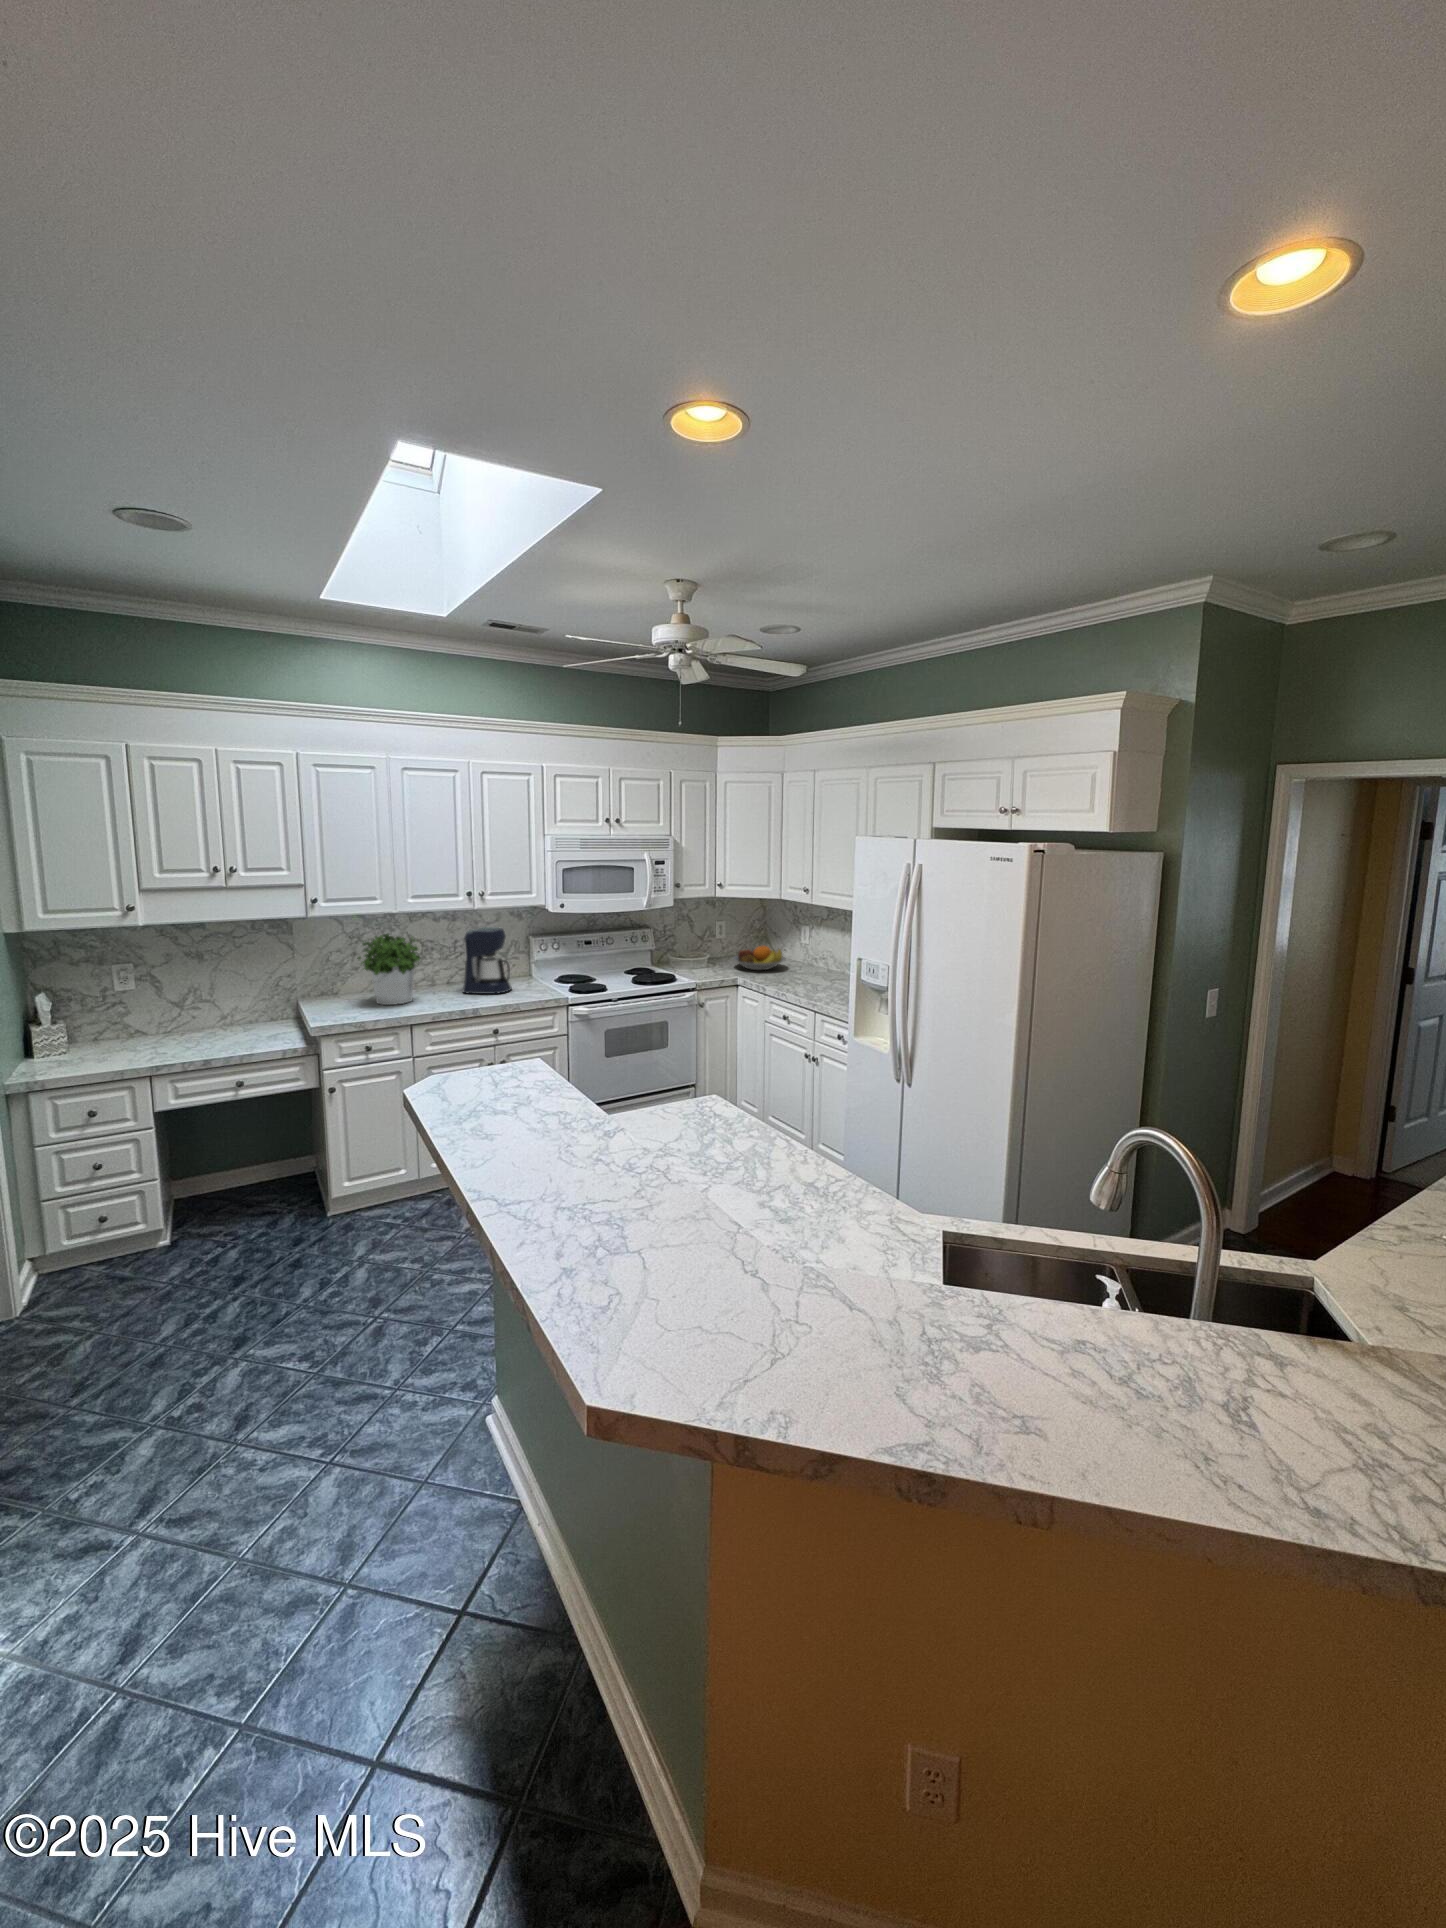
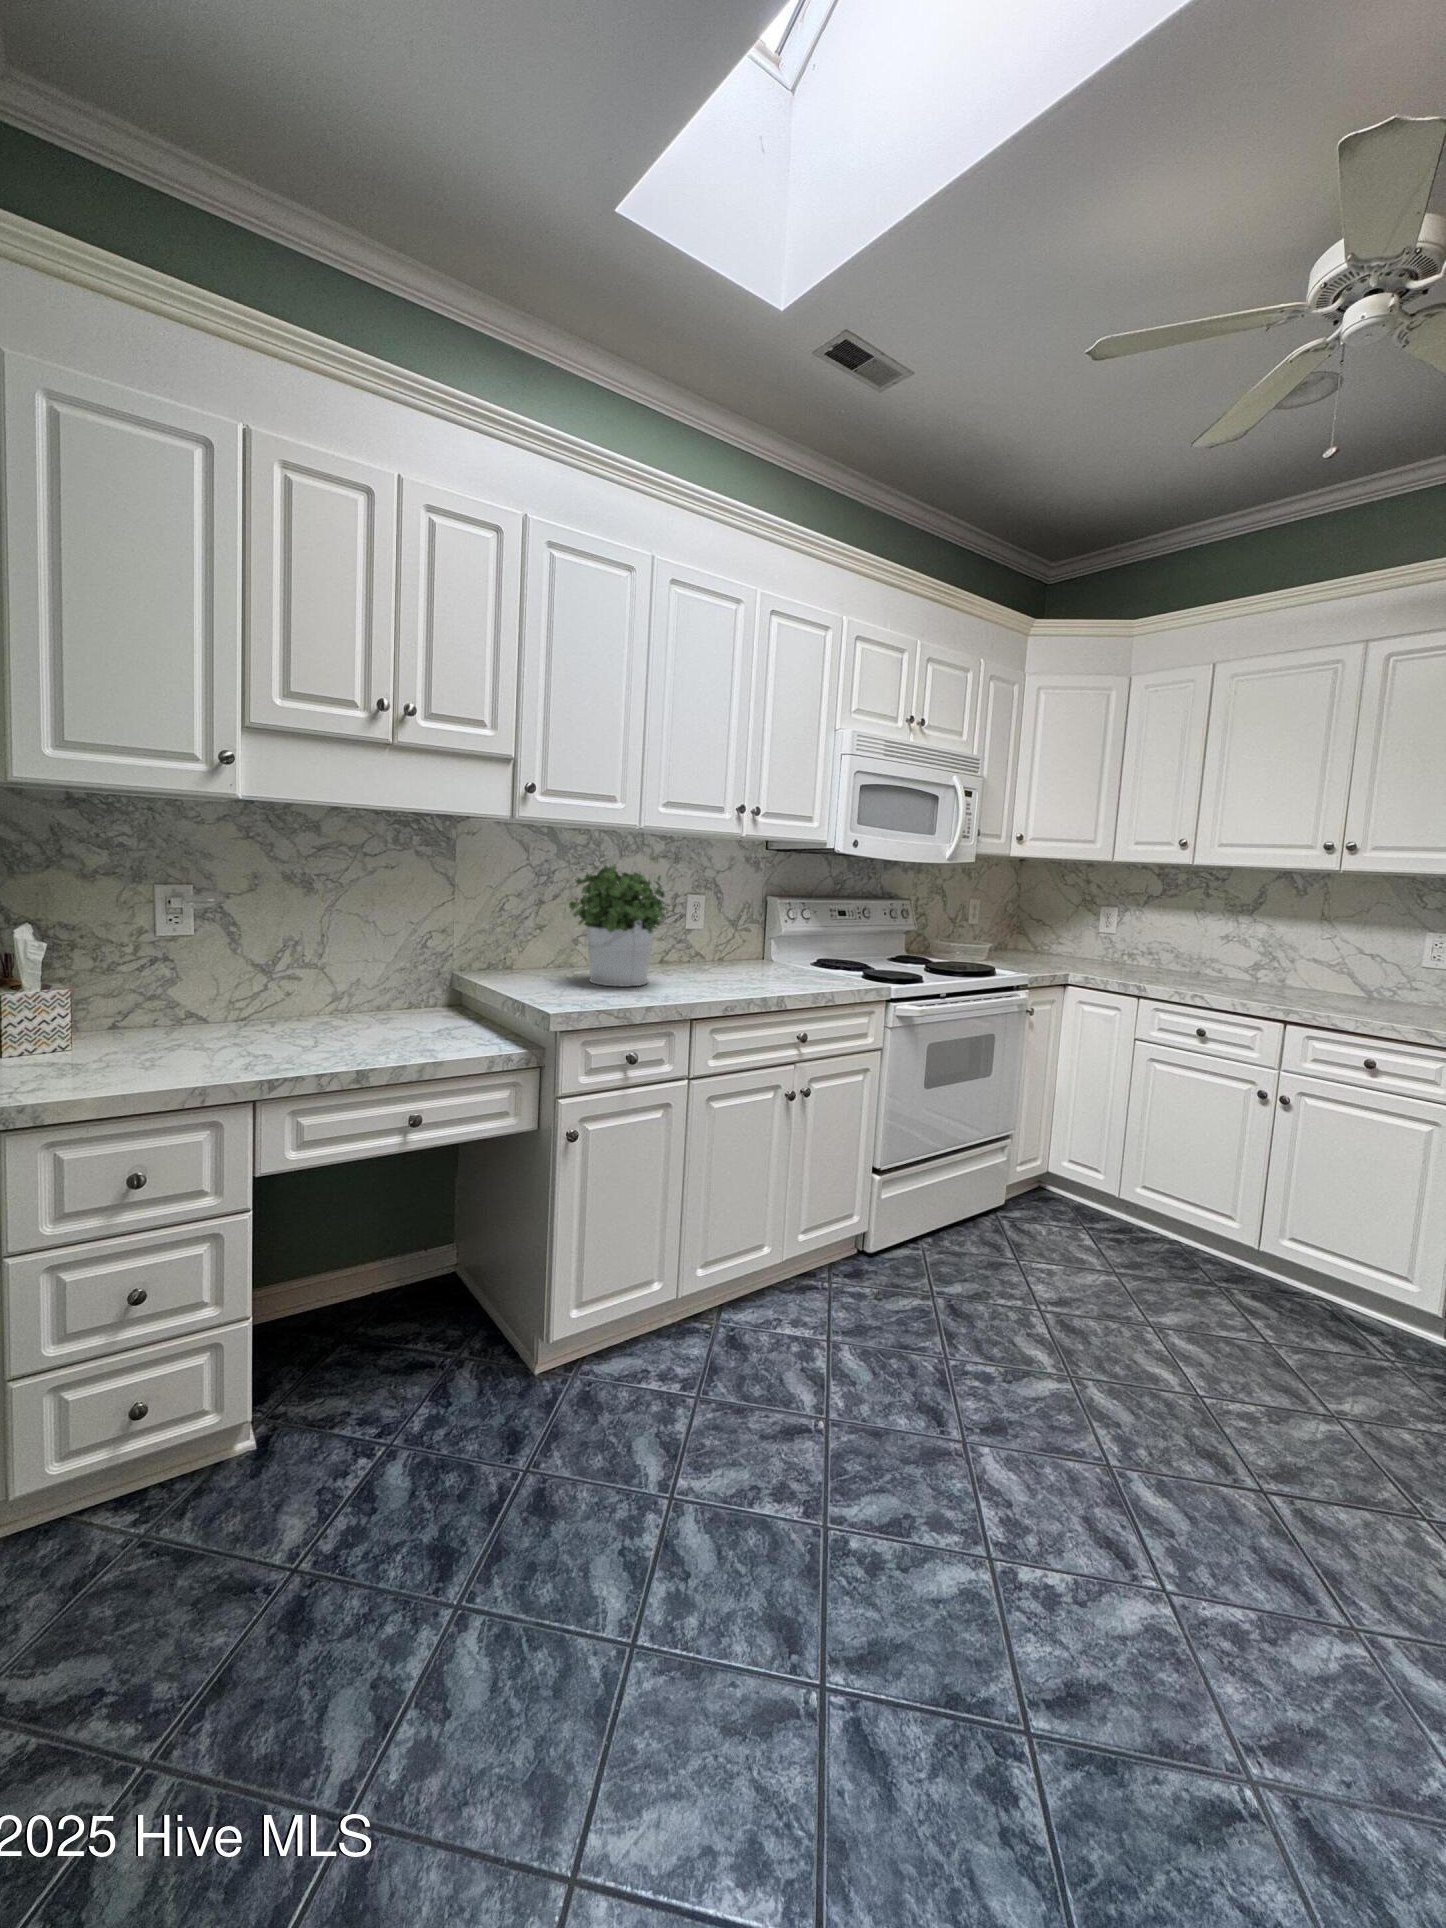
coffee maker: present [463,927,512,994] -> none [702,873,776,978]
fruit bowl: present [732,946,785,970] -> none [1014,930,1100,965]

